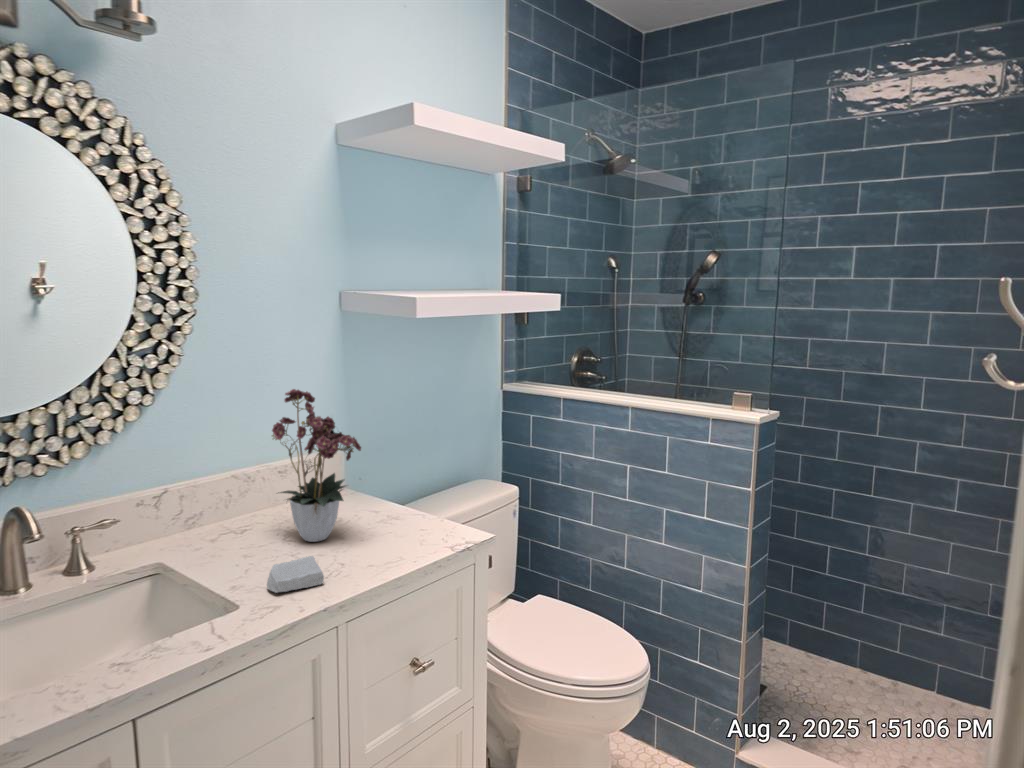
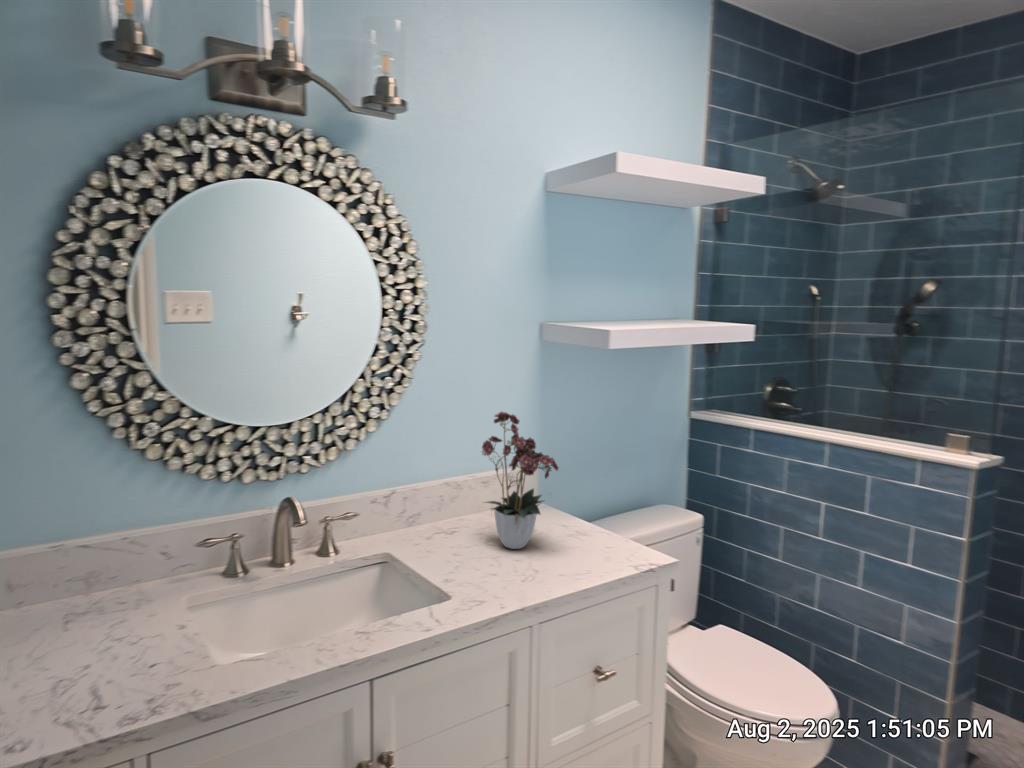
soap bar: present [267,556,324,593] -> none [475,561,523,590]

